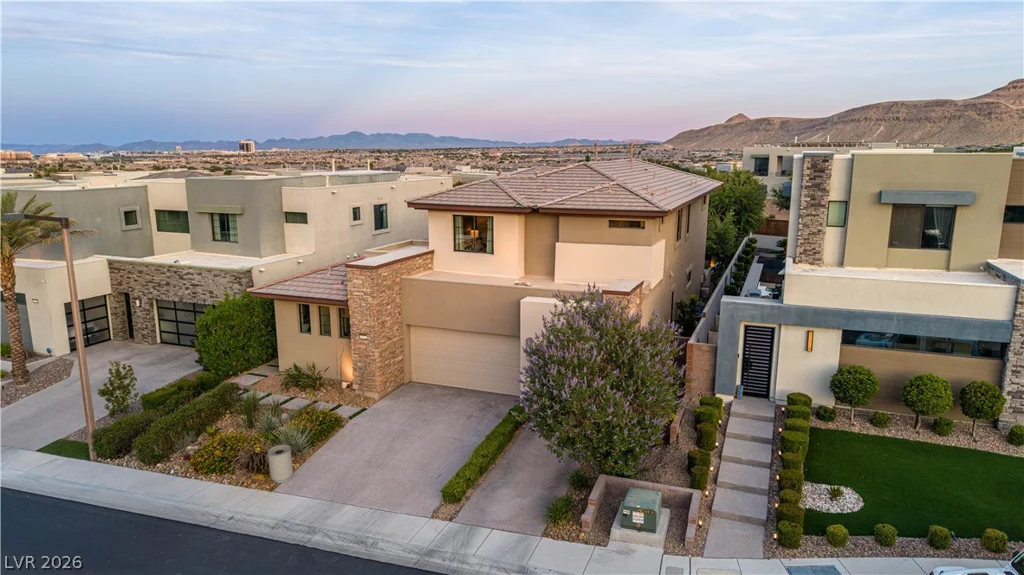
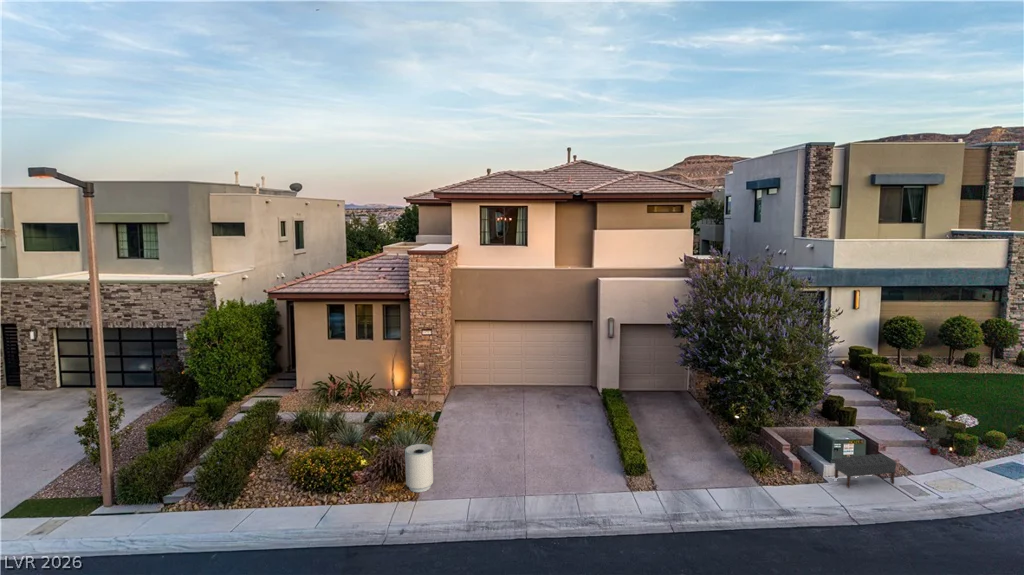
potted tree: present [175,431,196,460] -> present [926,421,950,455]
bench: none [609,525,663,562] -> present [834,454,897,488]

